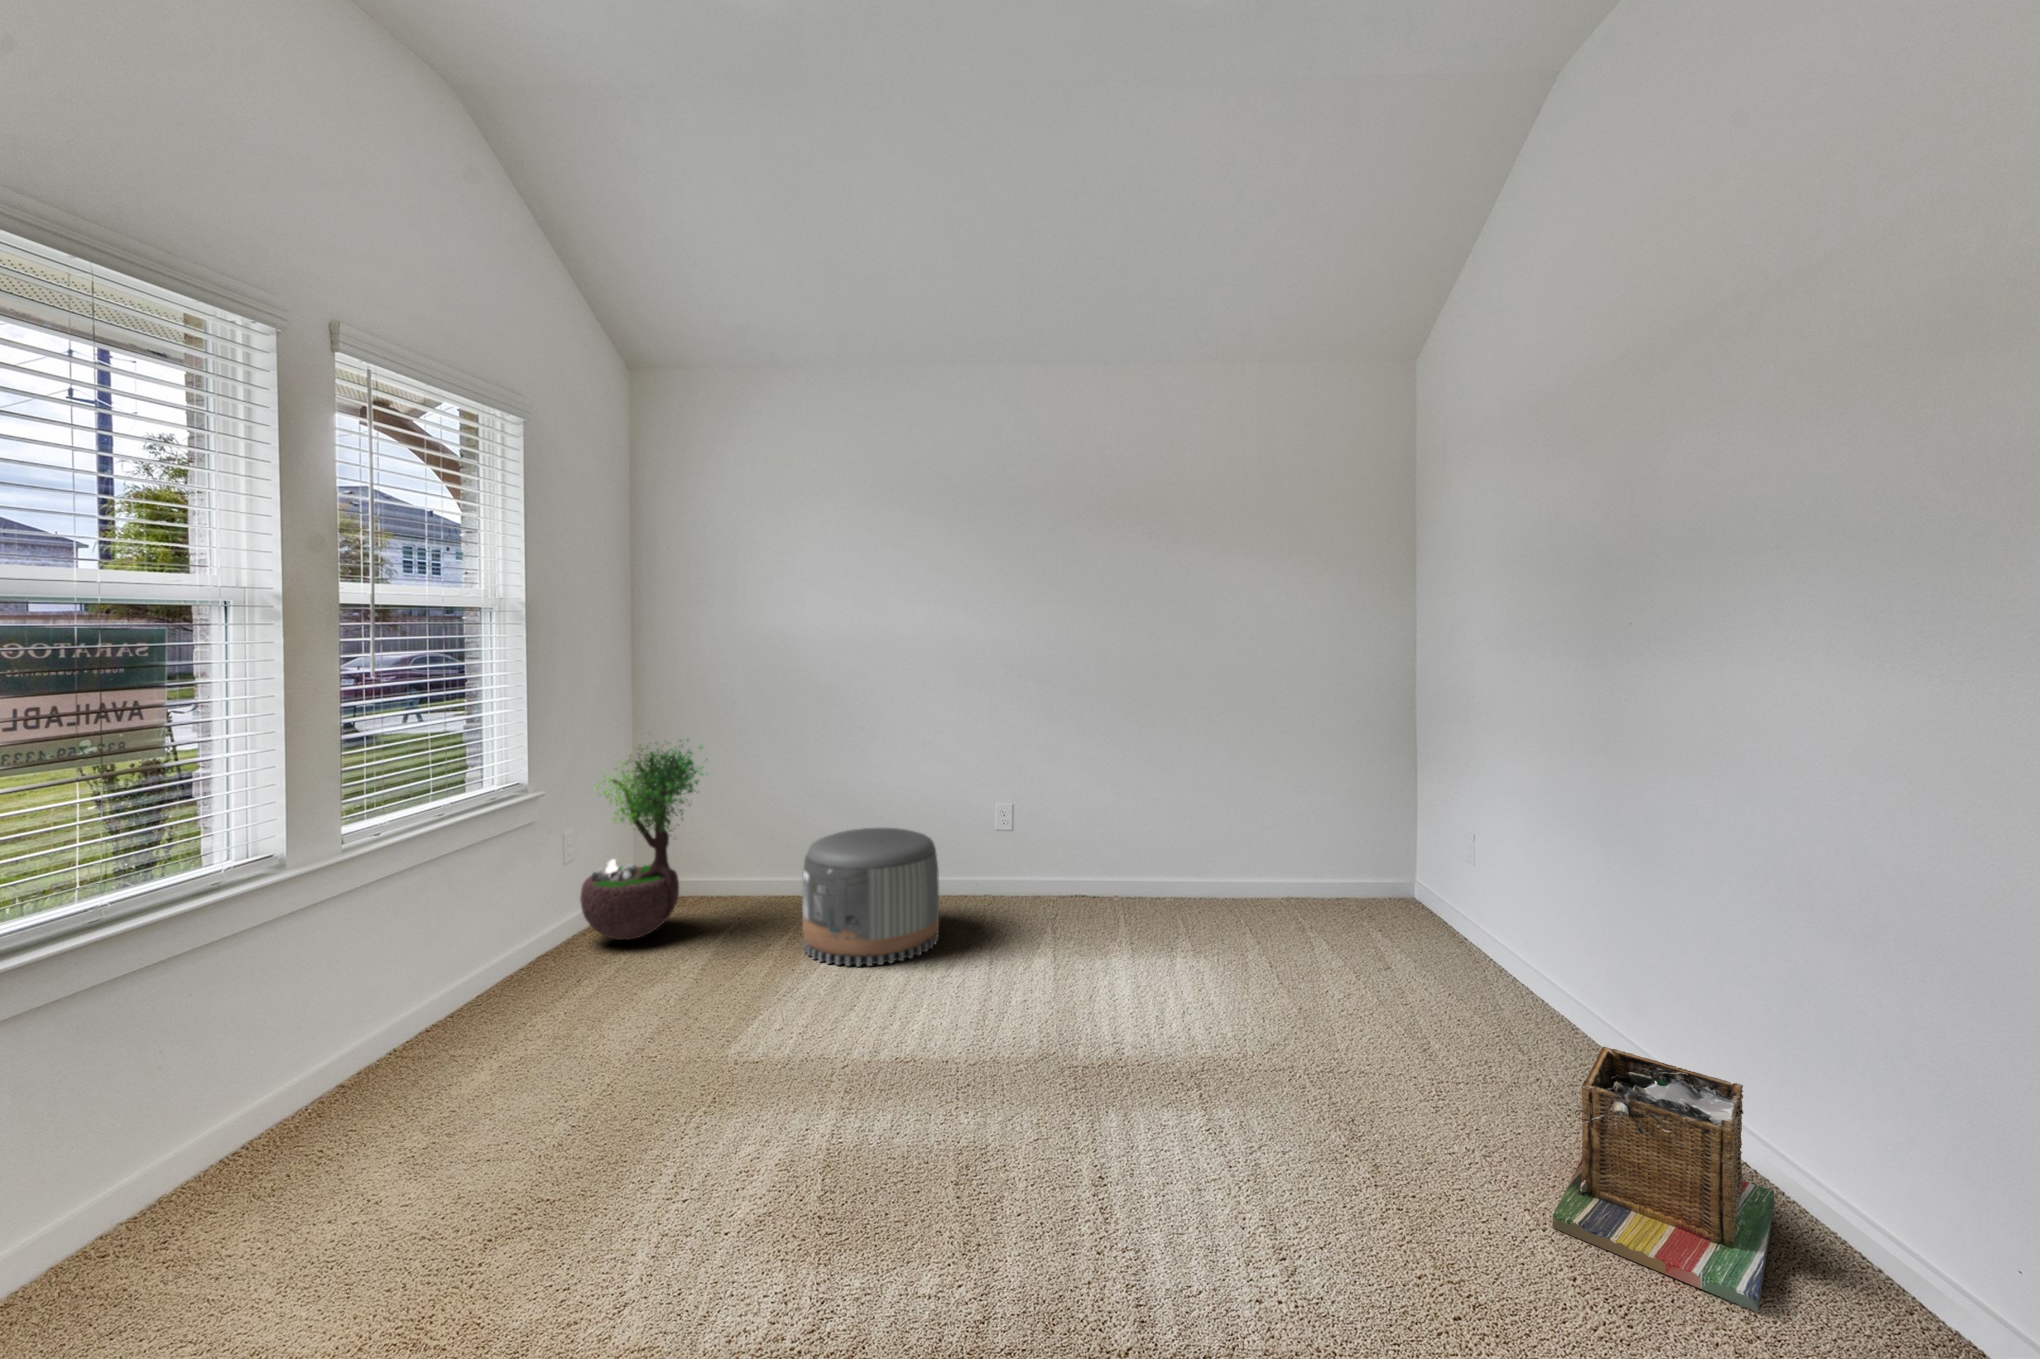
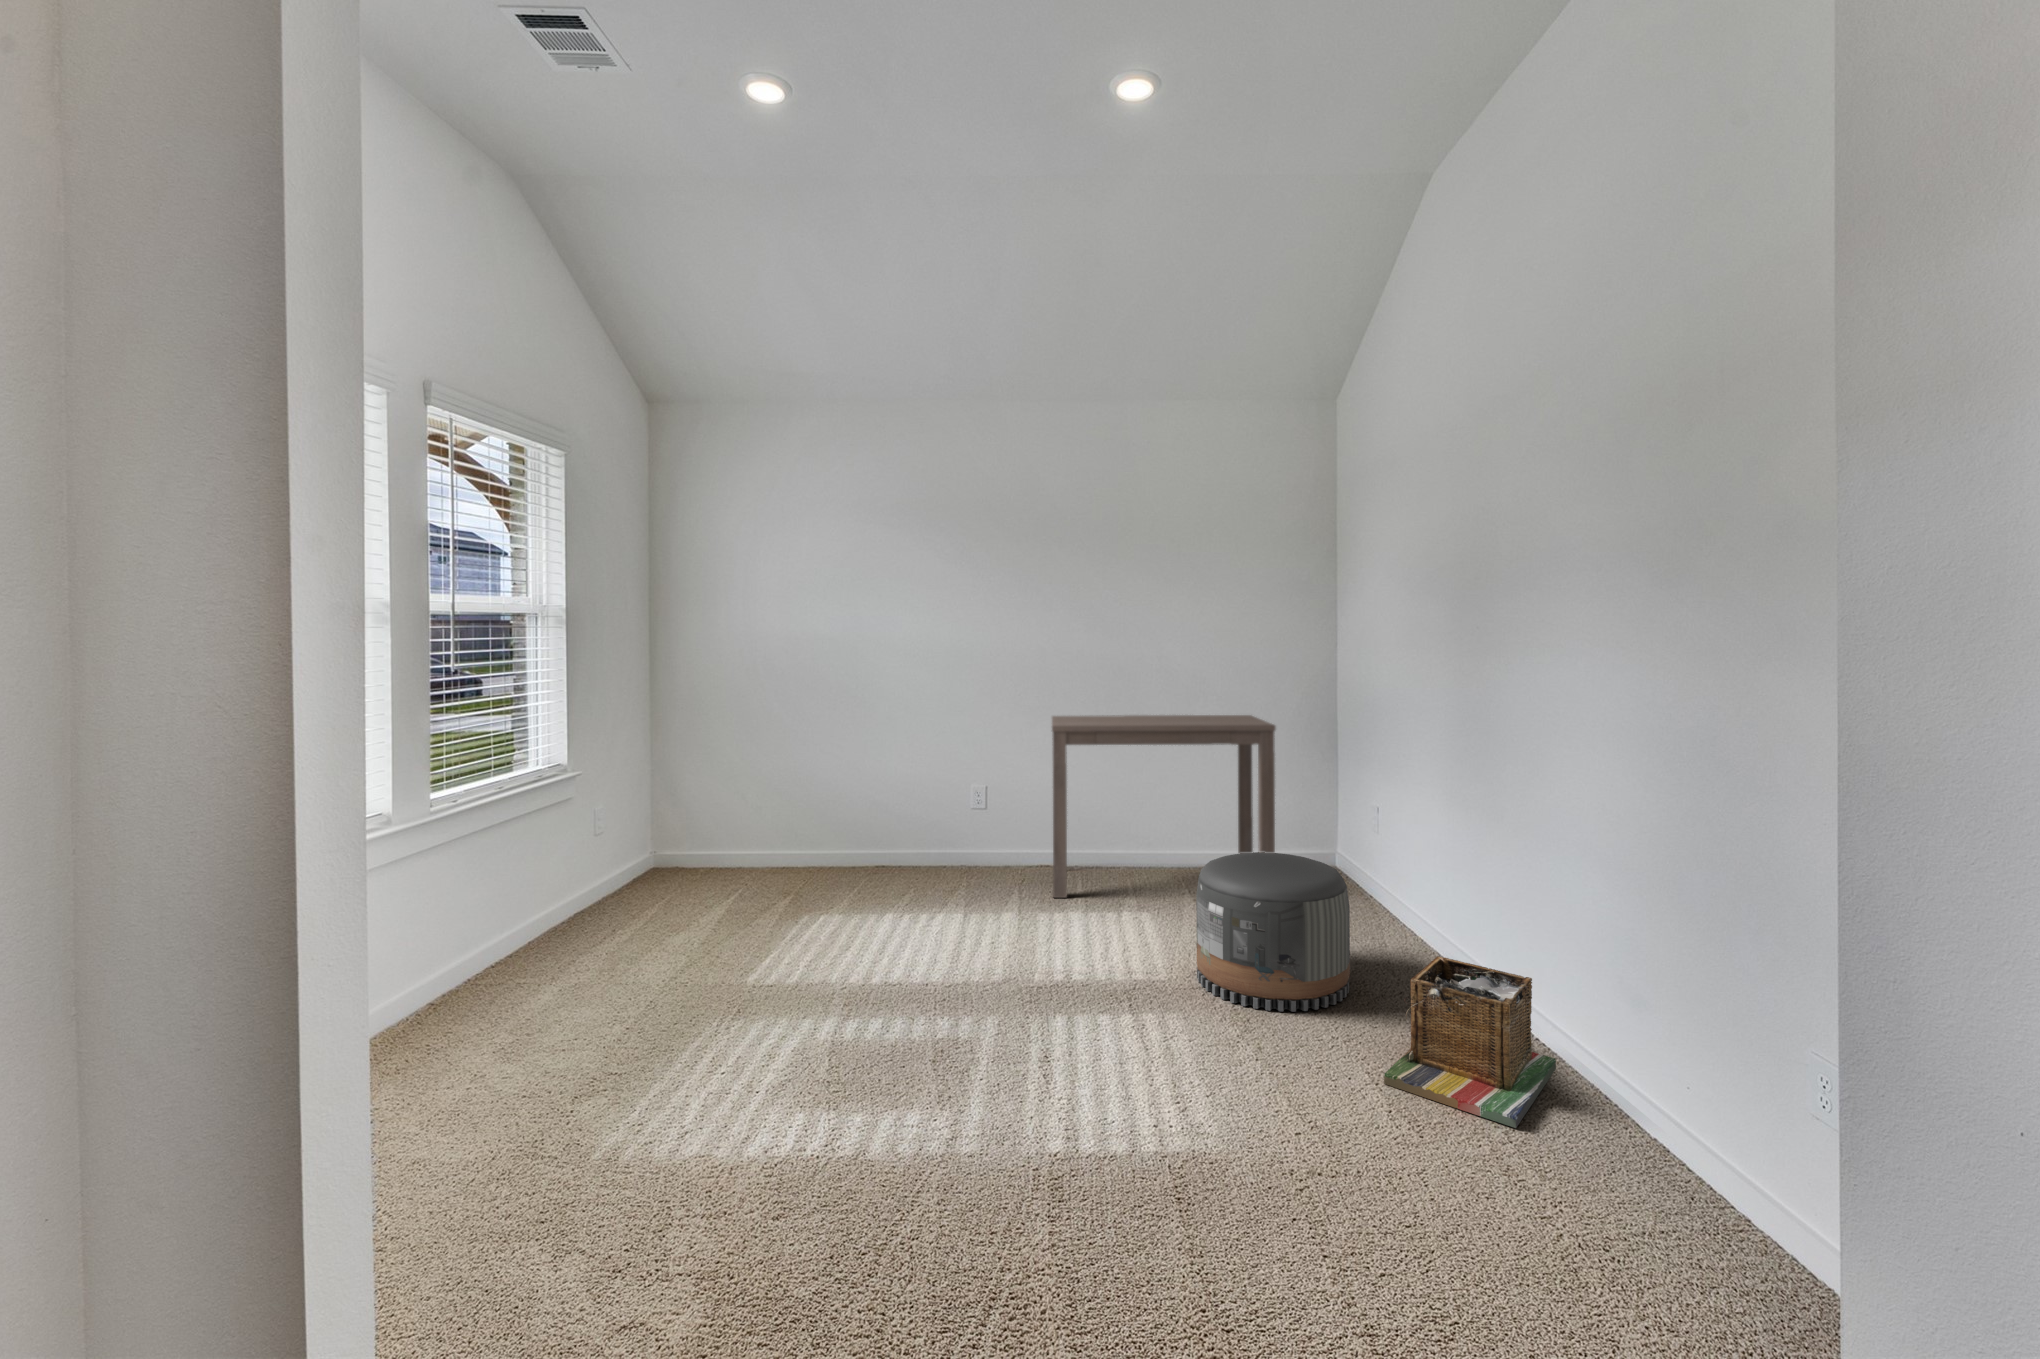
desk: none [1087,725,1350,938] -> present [1052,715,1276,898]
potted tree: present [580,742,707,940] -> none [607,720,718,902]
pouf: present [803,828,939,966] -> present [1196,852,1350,1012]

